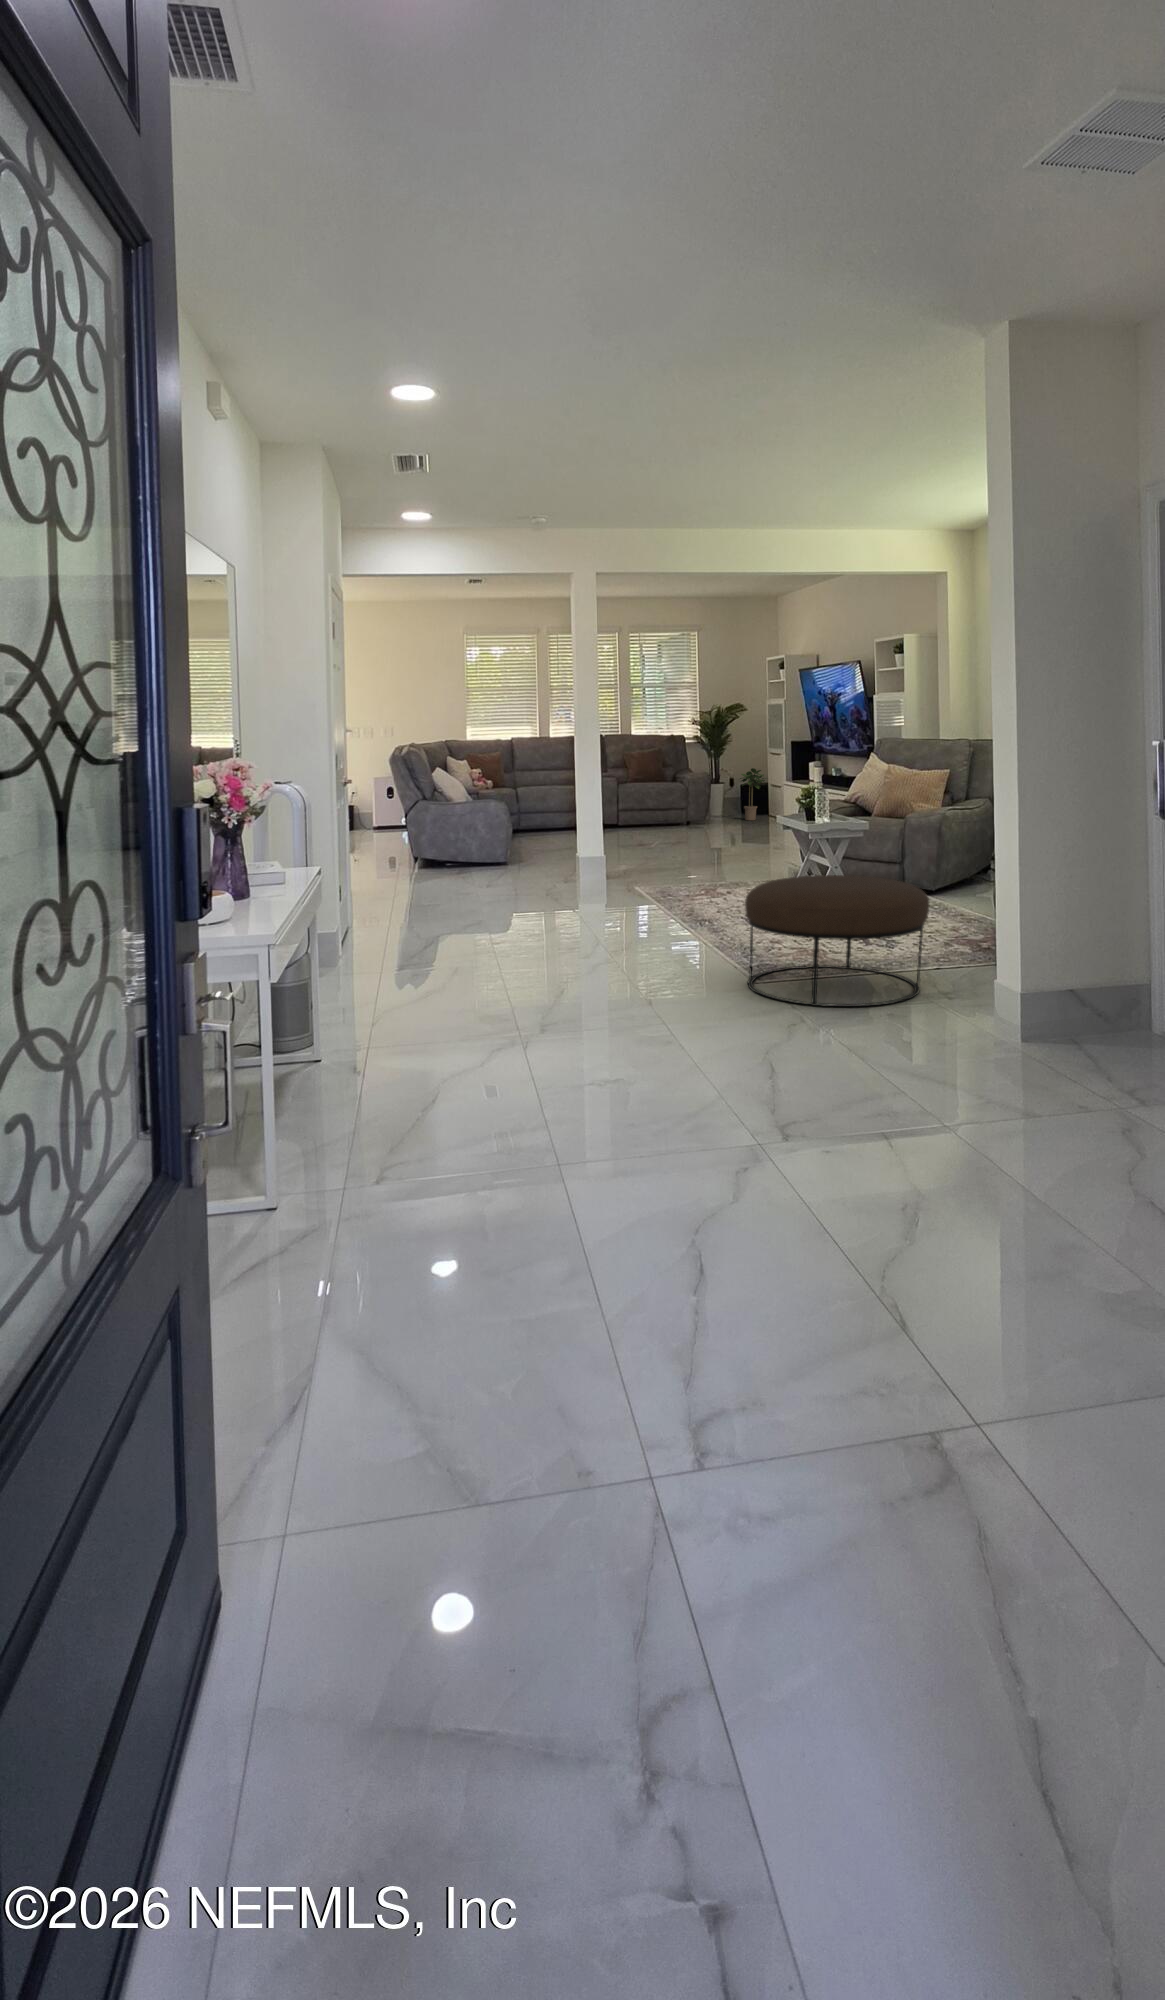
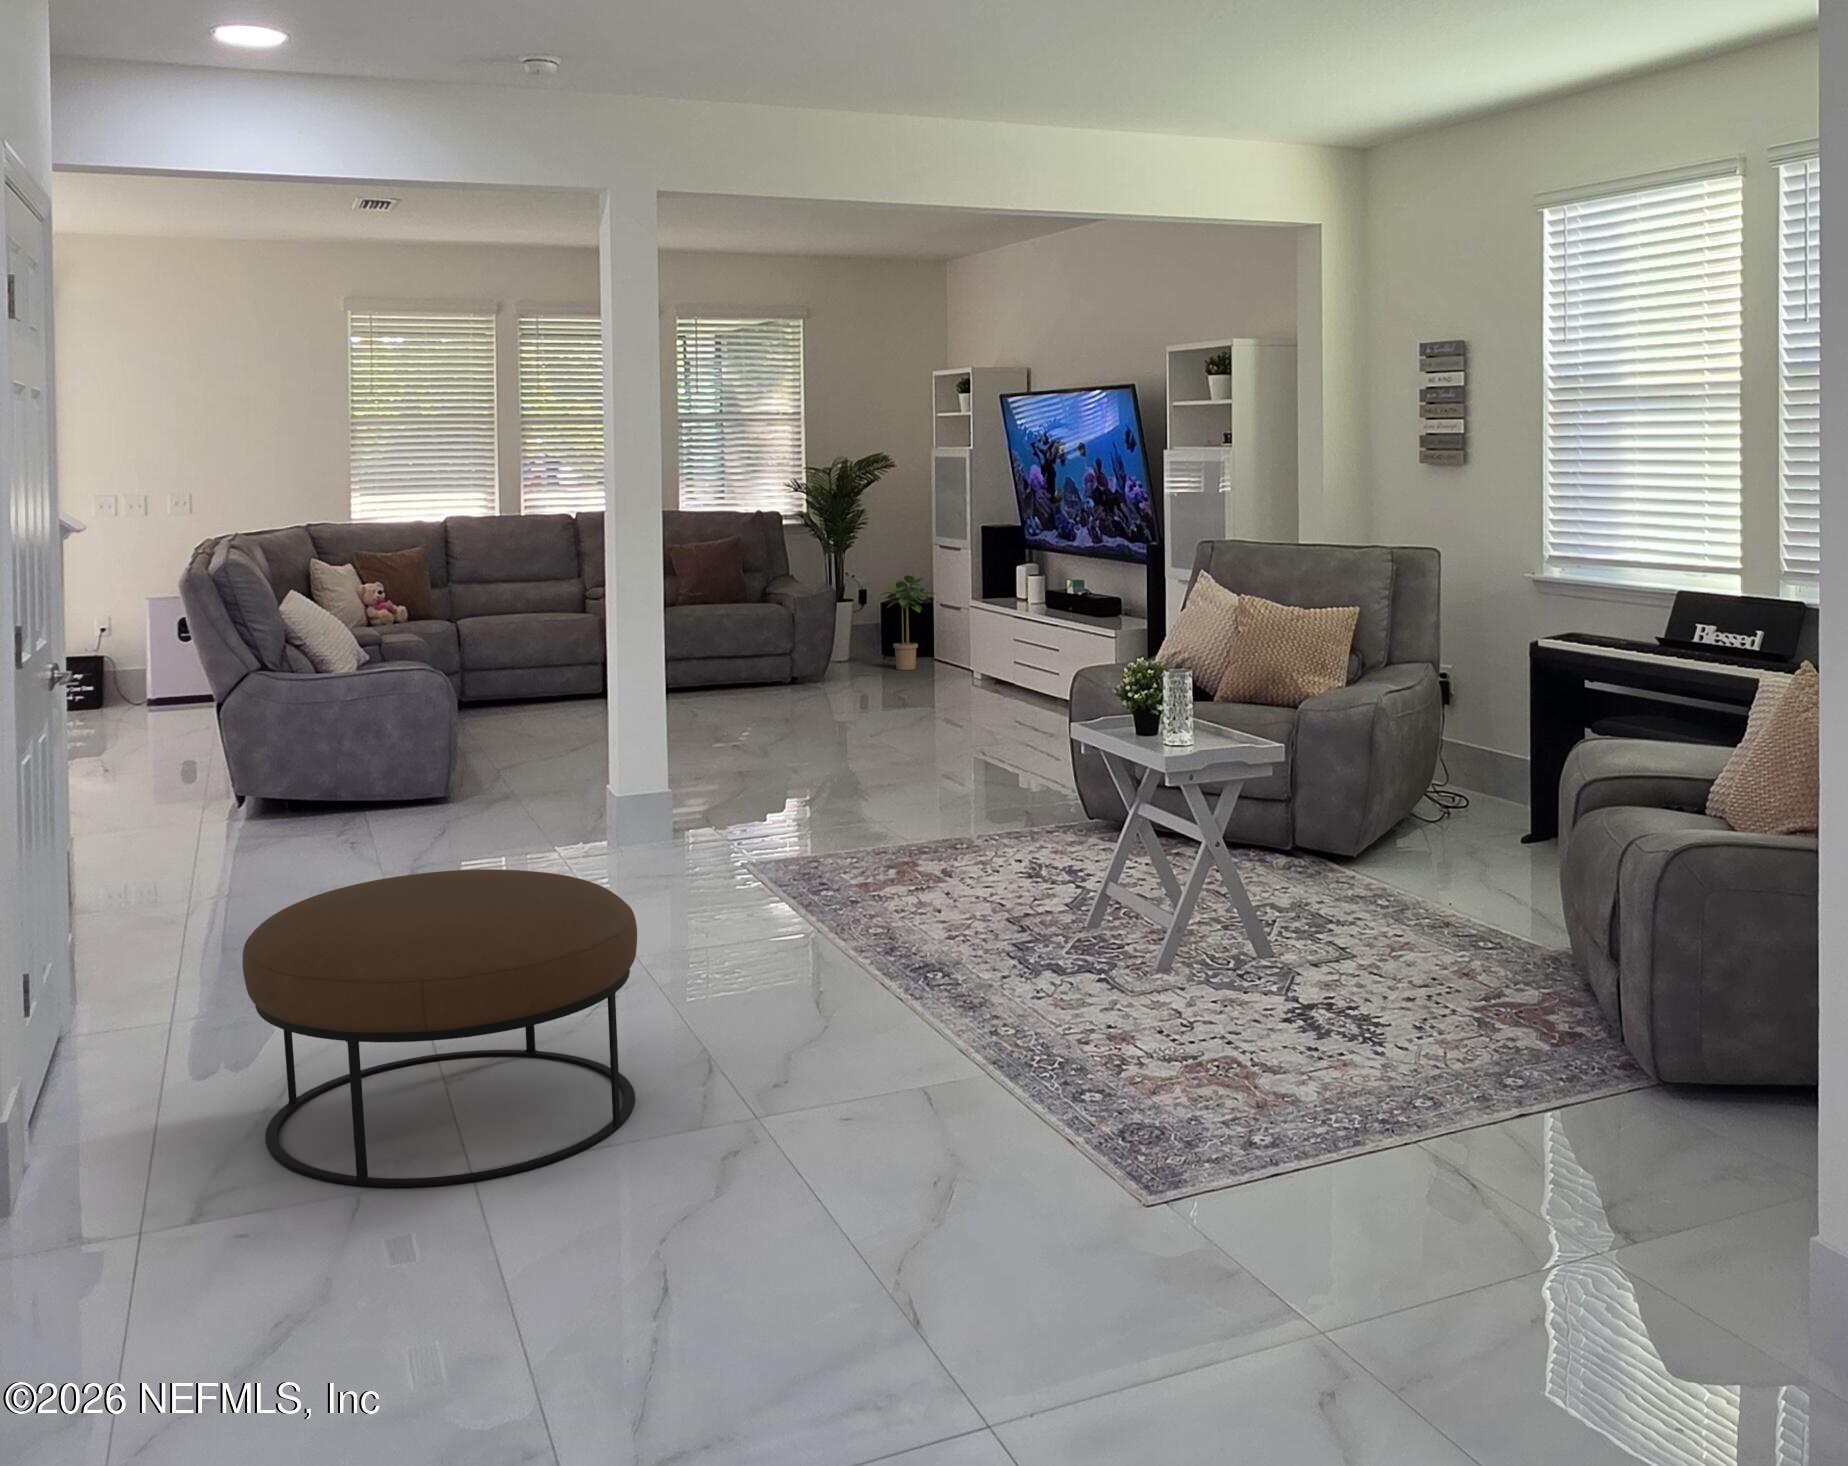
ottoman: present [745,875,930,1007] -> present [243,869,637,1187]

